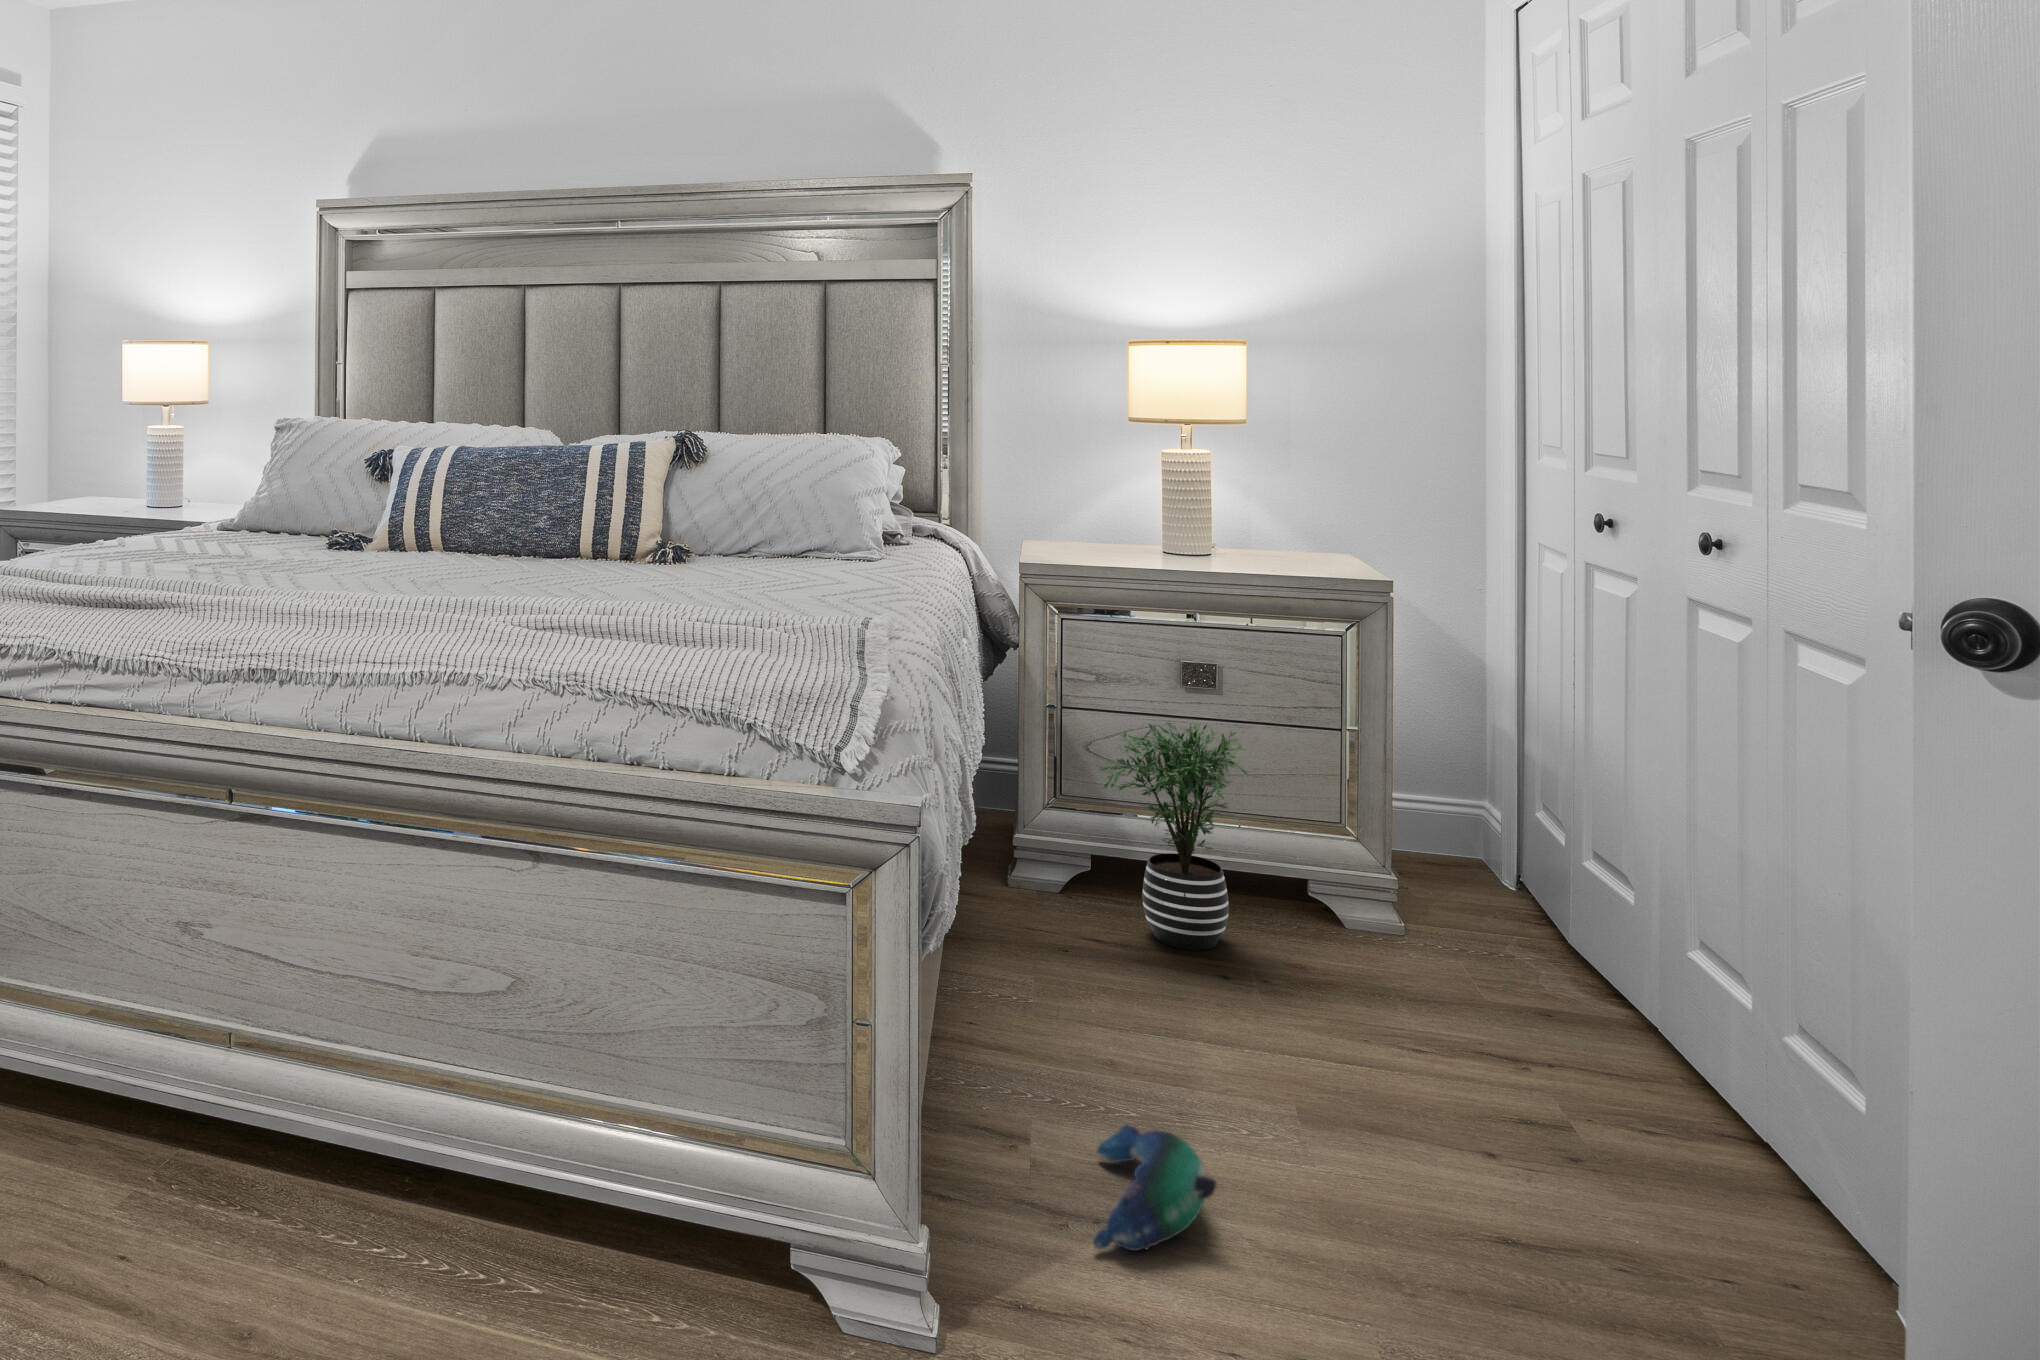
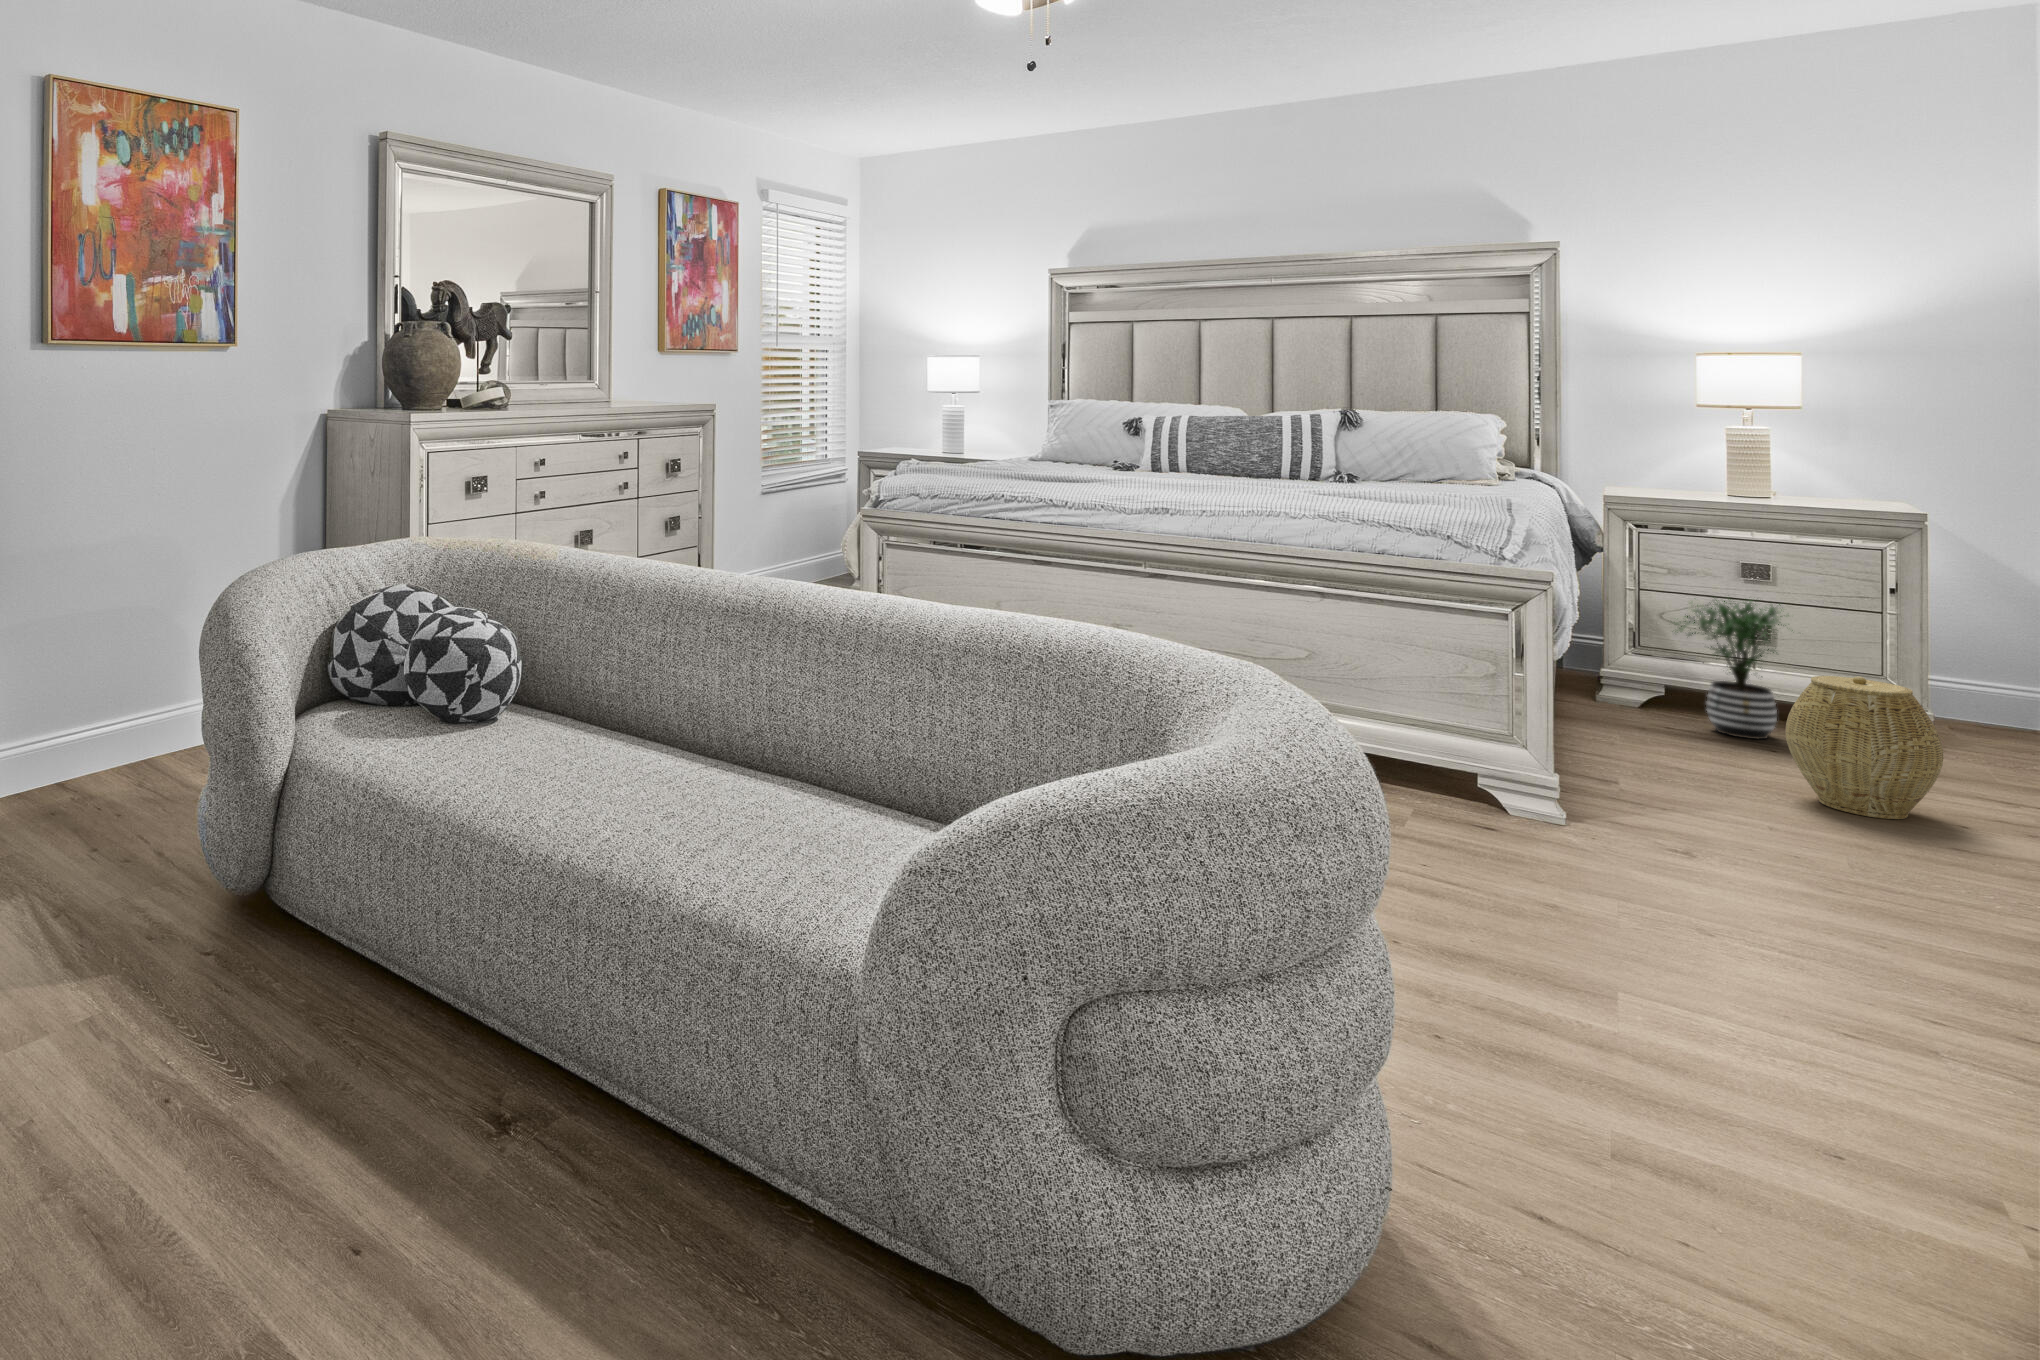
woven basket: none [1265,903,1482,1174] -> present [1786,676,1944,819]
plush toy: present [1093,1125,1217,1251] -> none [1660,773,1742,817]

